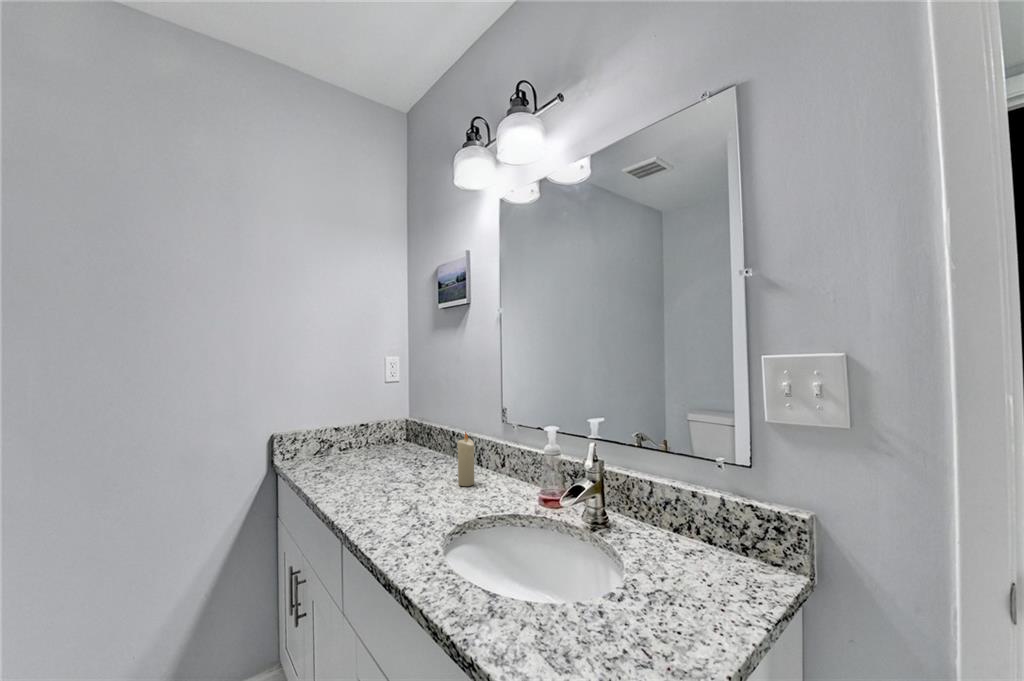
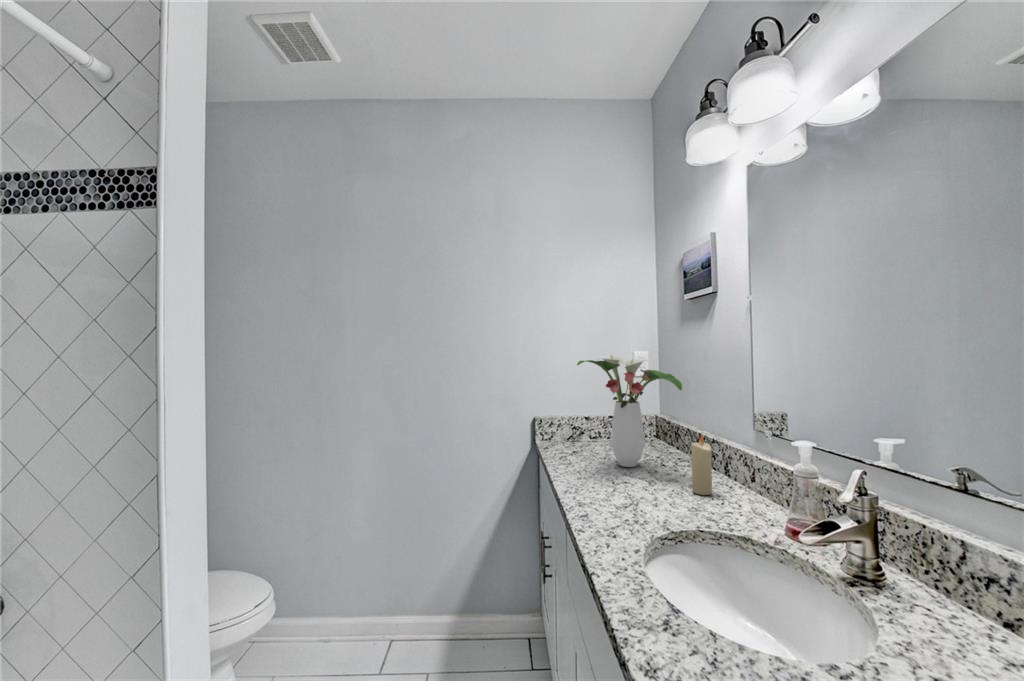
flower arrangement: none [342,363,446,474] -> present [577,355,682,467]

